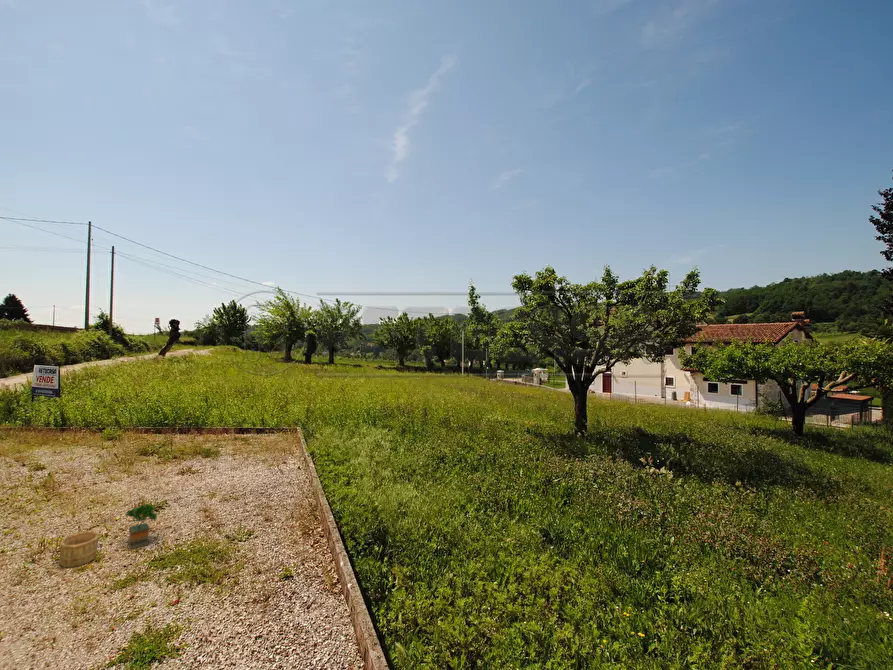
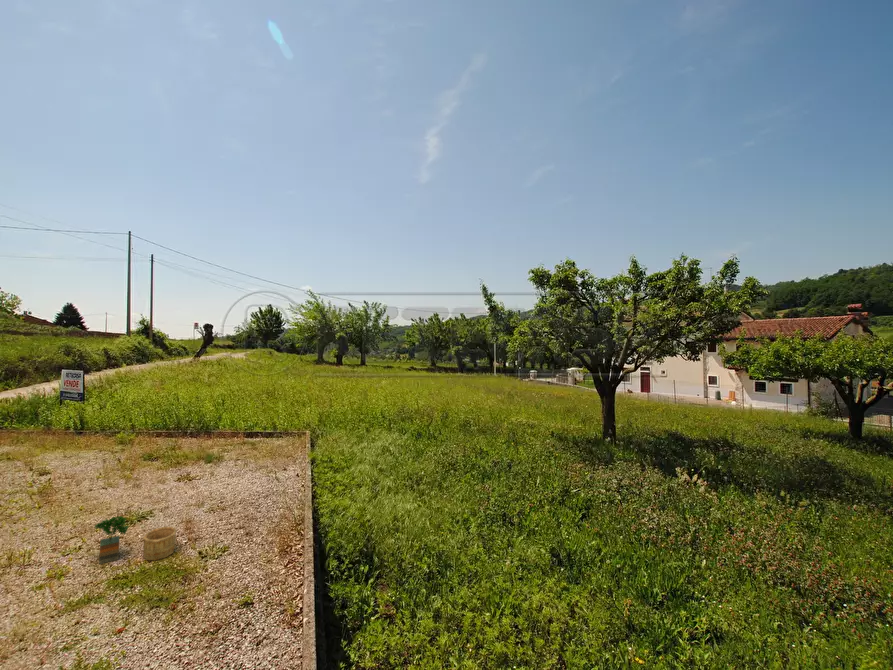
wooden bucket: present [59,531,99,567] -> present [143,527,177,560]

